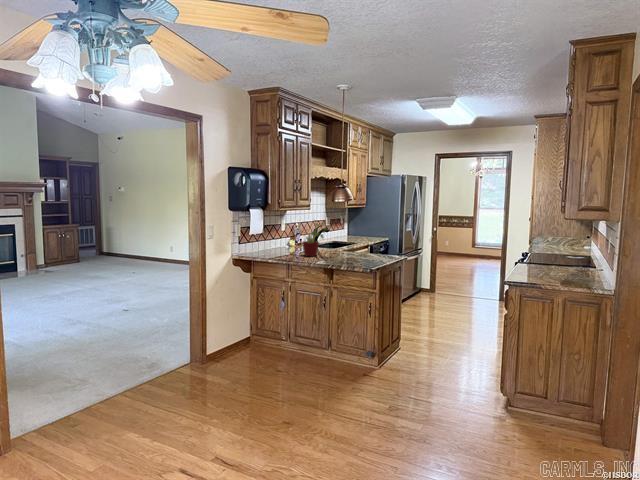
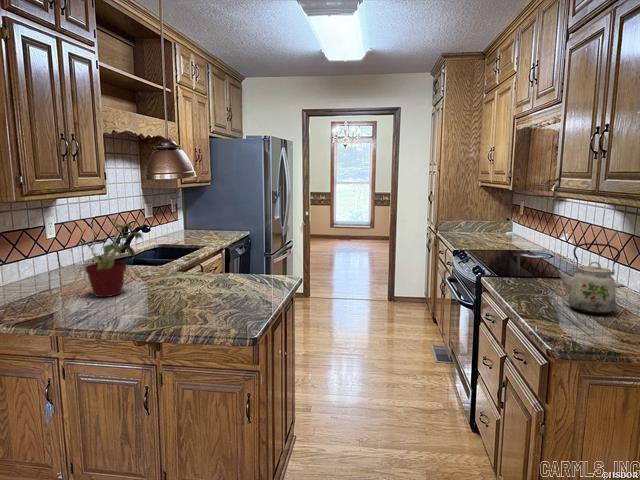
kettle: none [532,239,563,276] -> present [554,243,620,314]

